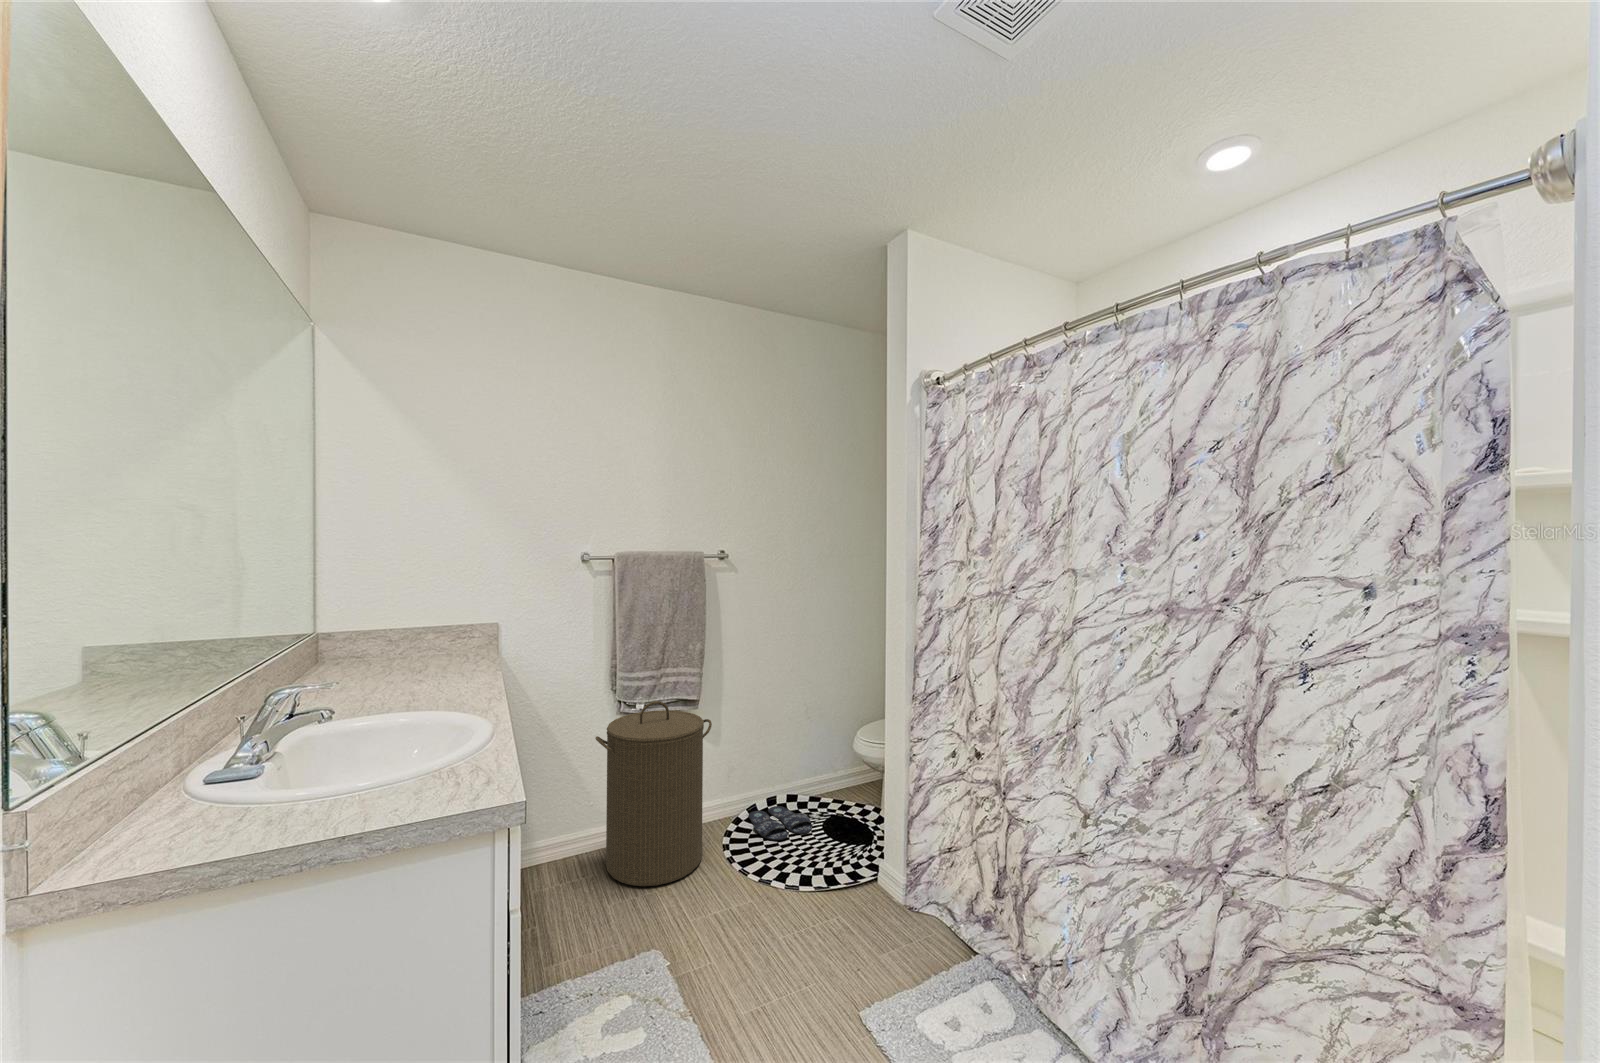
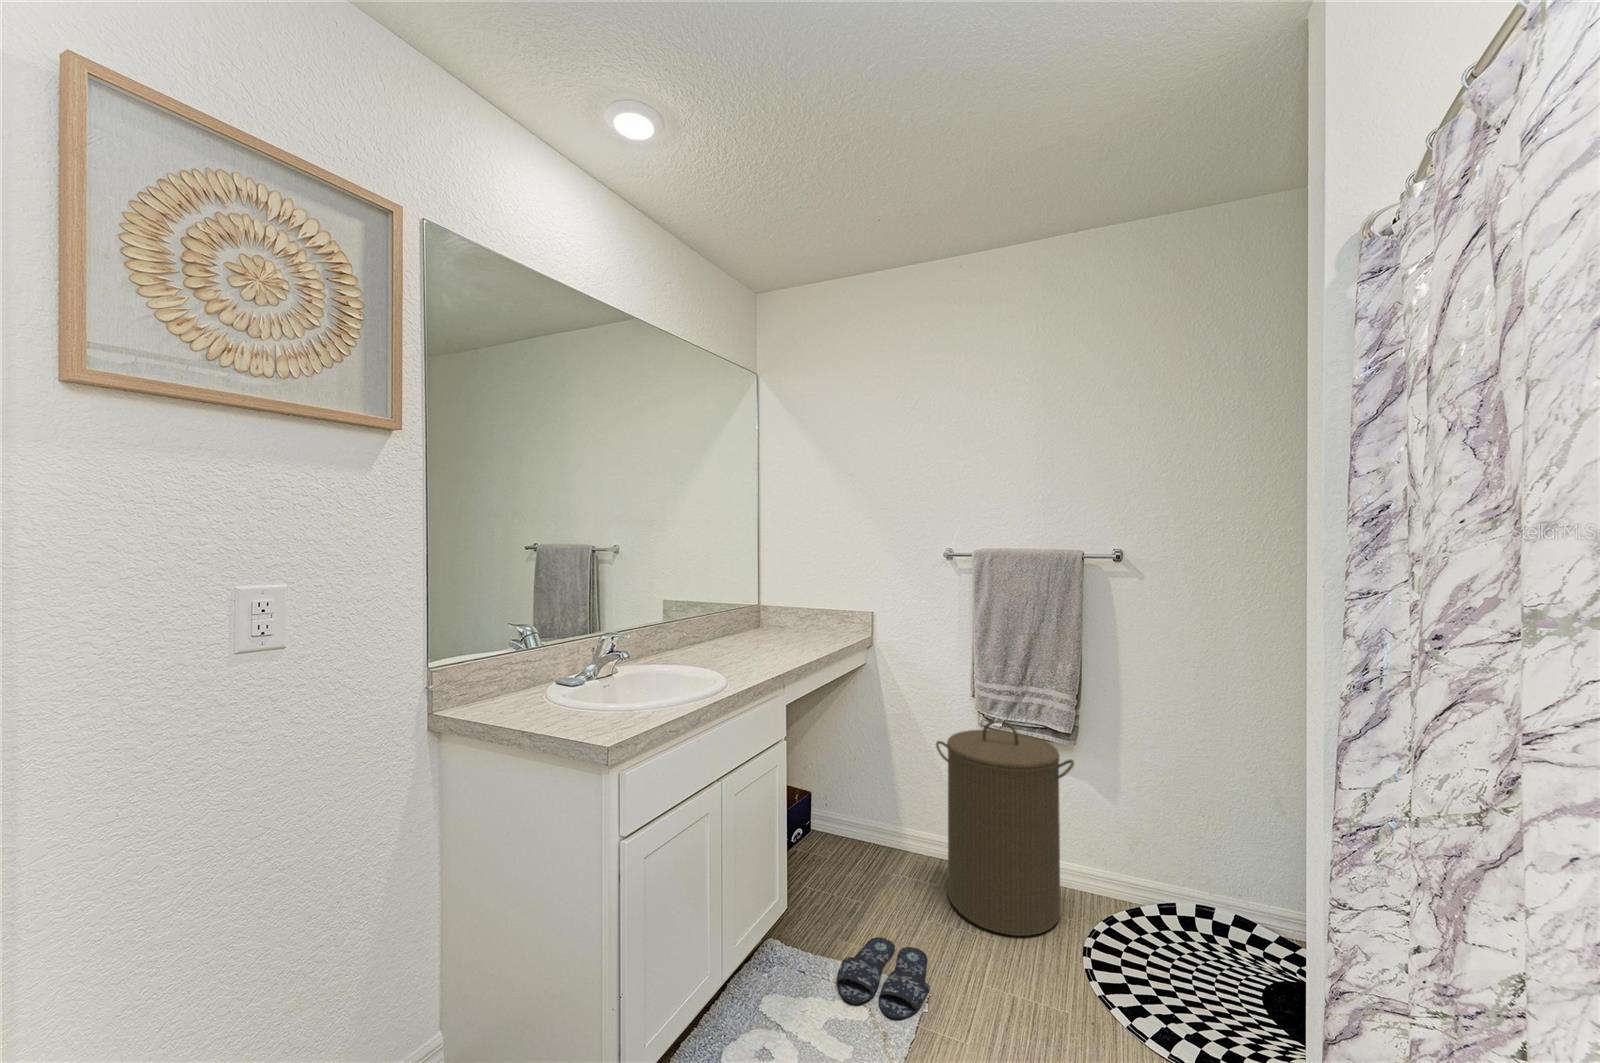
slippers: present [749,806,811,840] -> present [837,937,930,1019]

